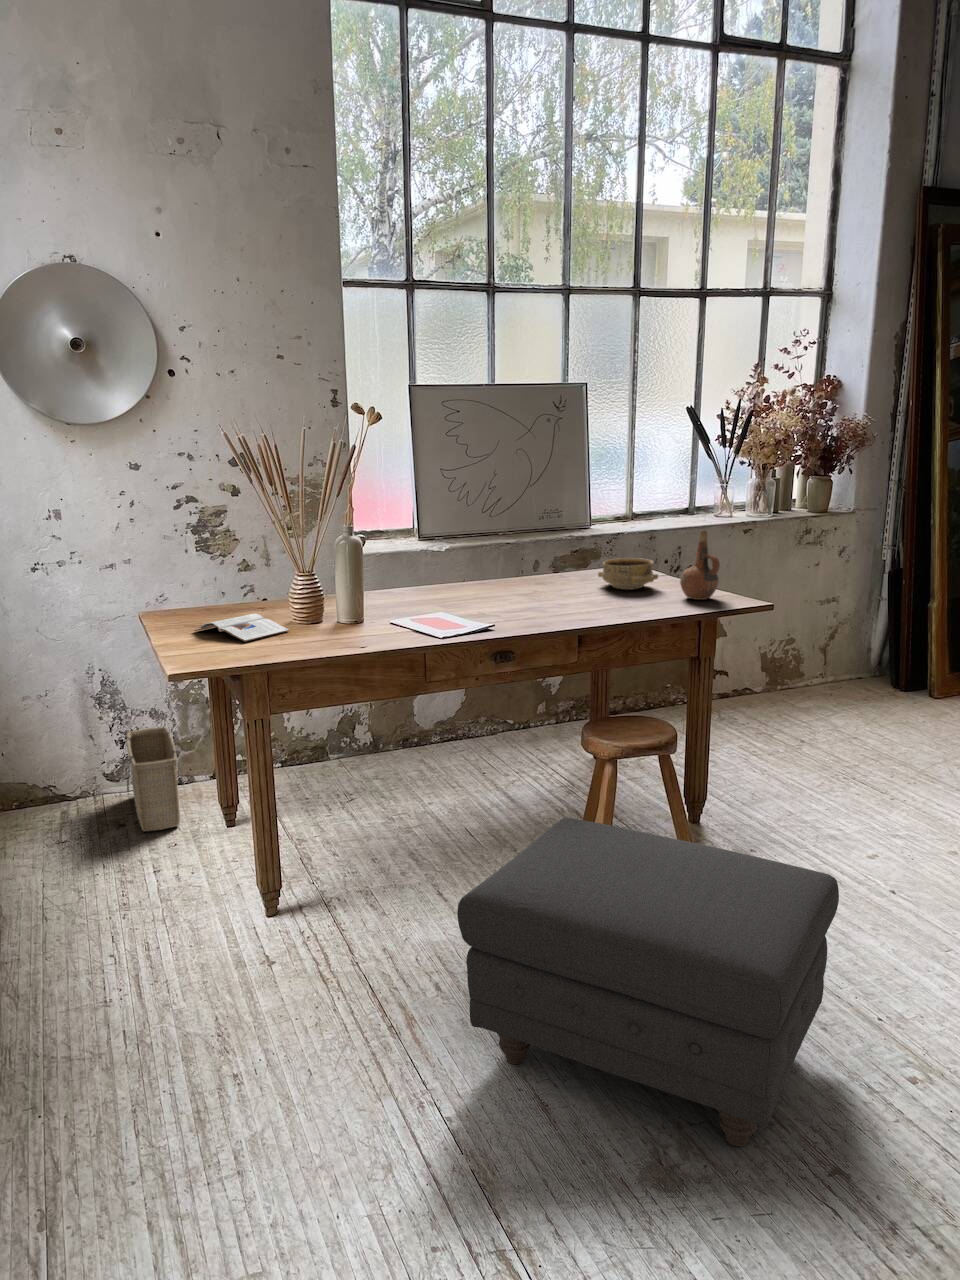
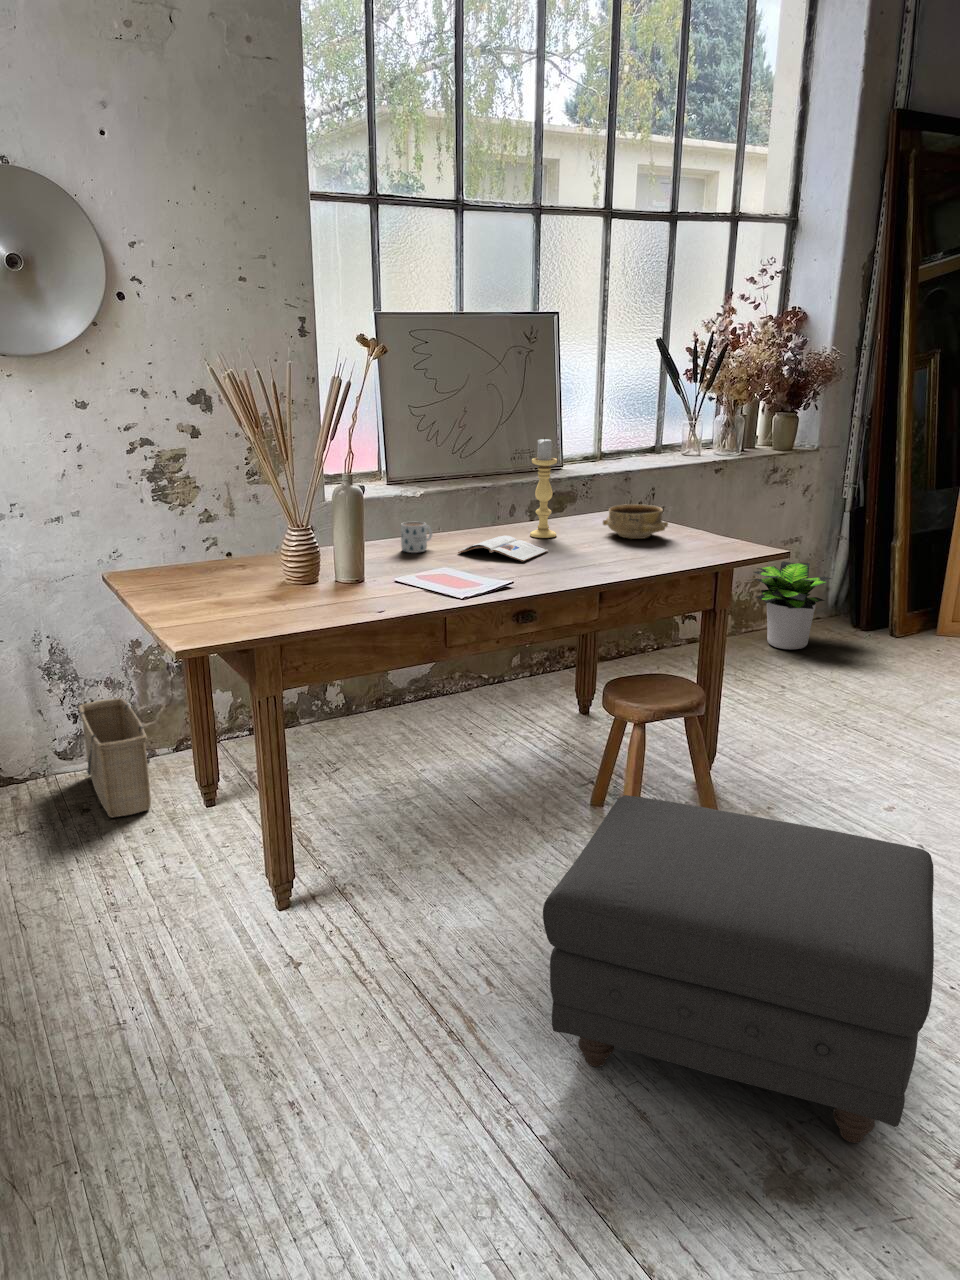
candle holder: none [530,496,554,588] -> present [530,438,557,538]
ceramic pitcher: present [680,530,720,600] -> none [697,475,741,550]
mug: none [405,571,435,599] -> present [401,522,432,553]
magazine: present [195,614,289,642] -> present [458,536,548,562]
potted plant: none [775,619,871,705] -> present [753,561,831,650]

